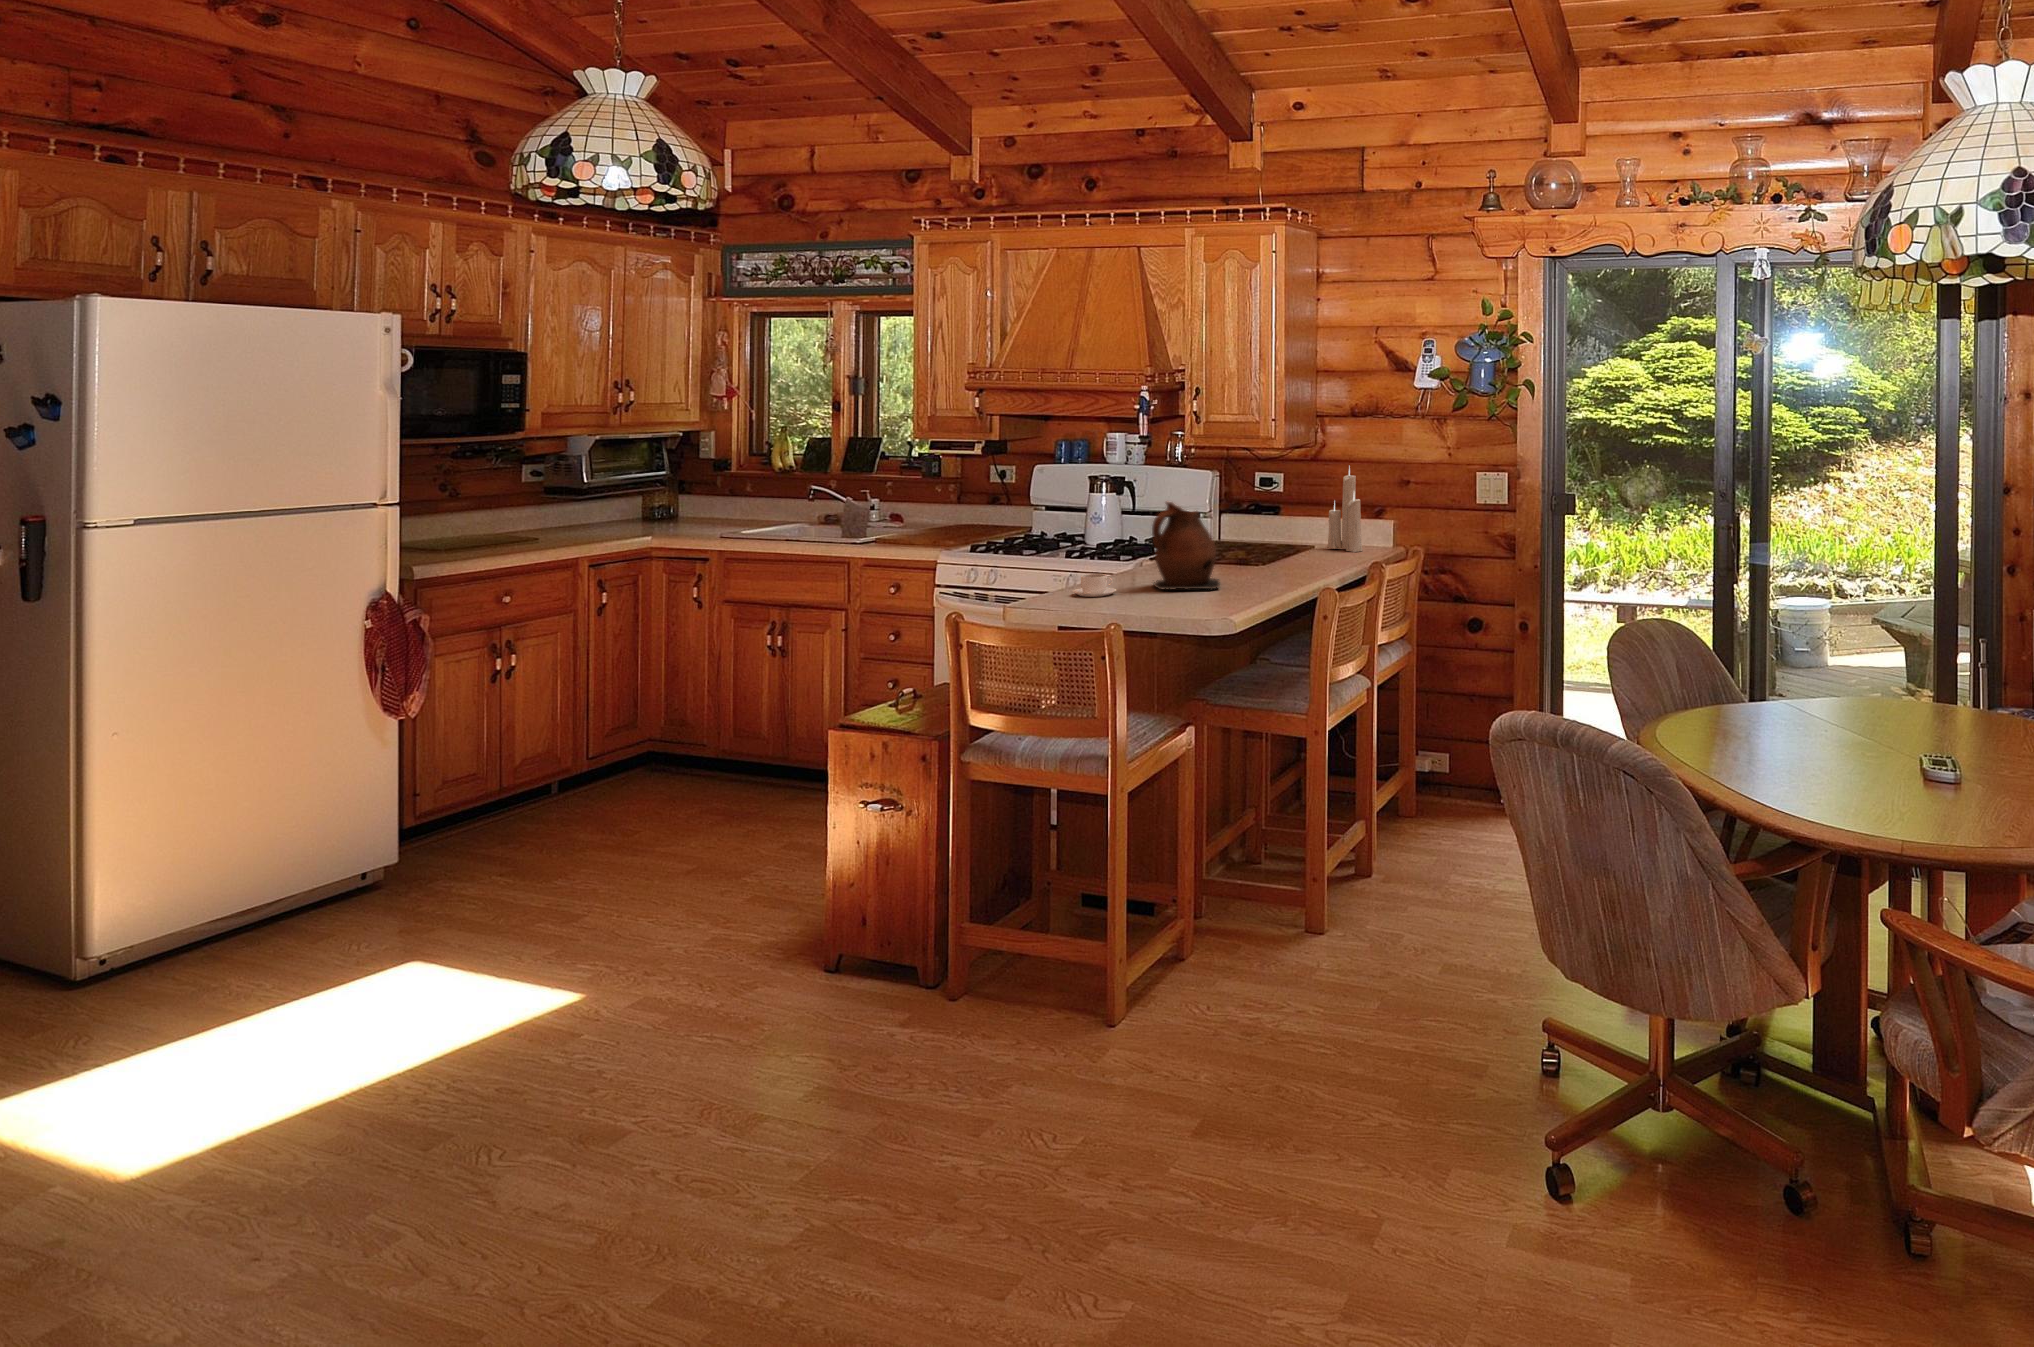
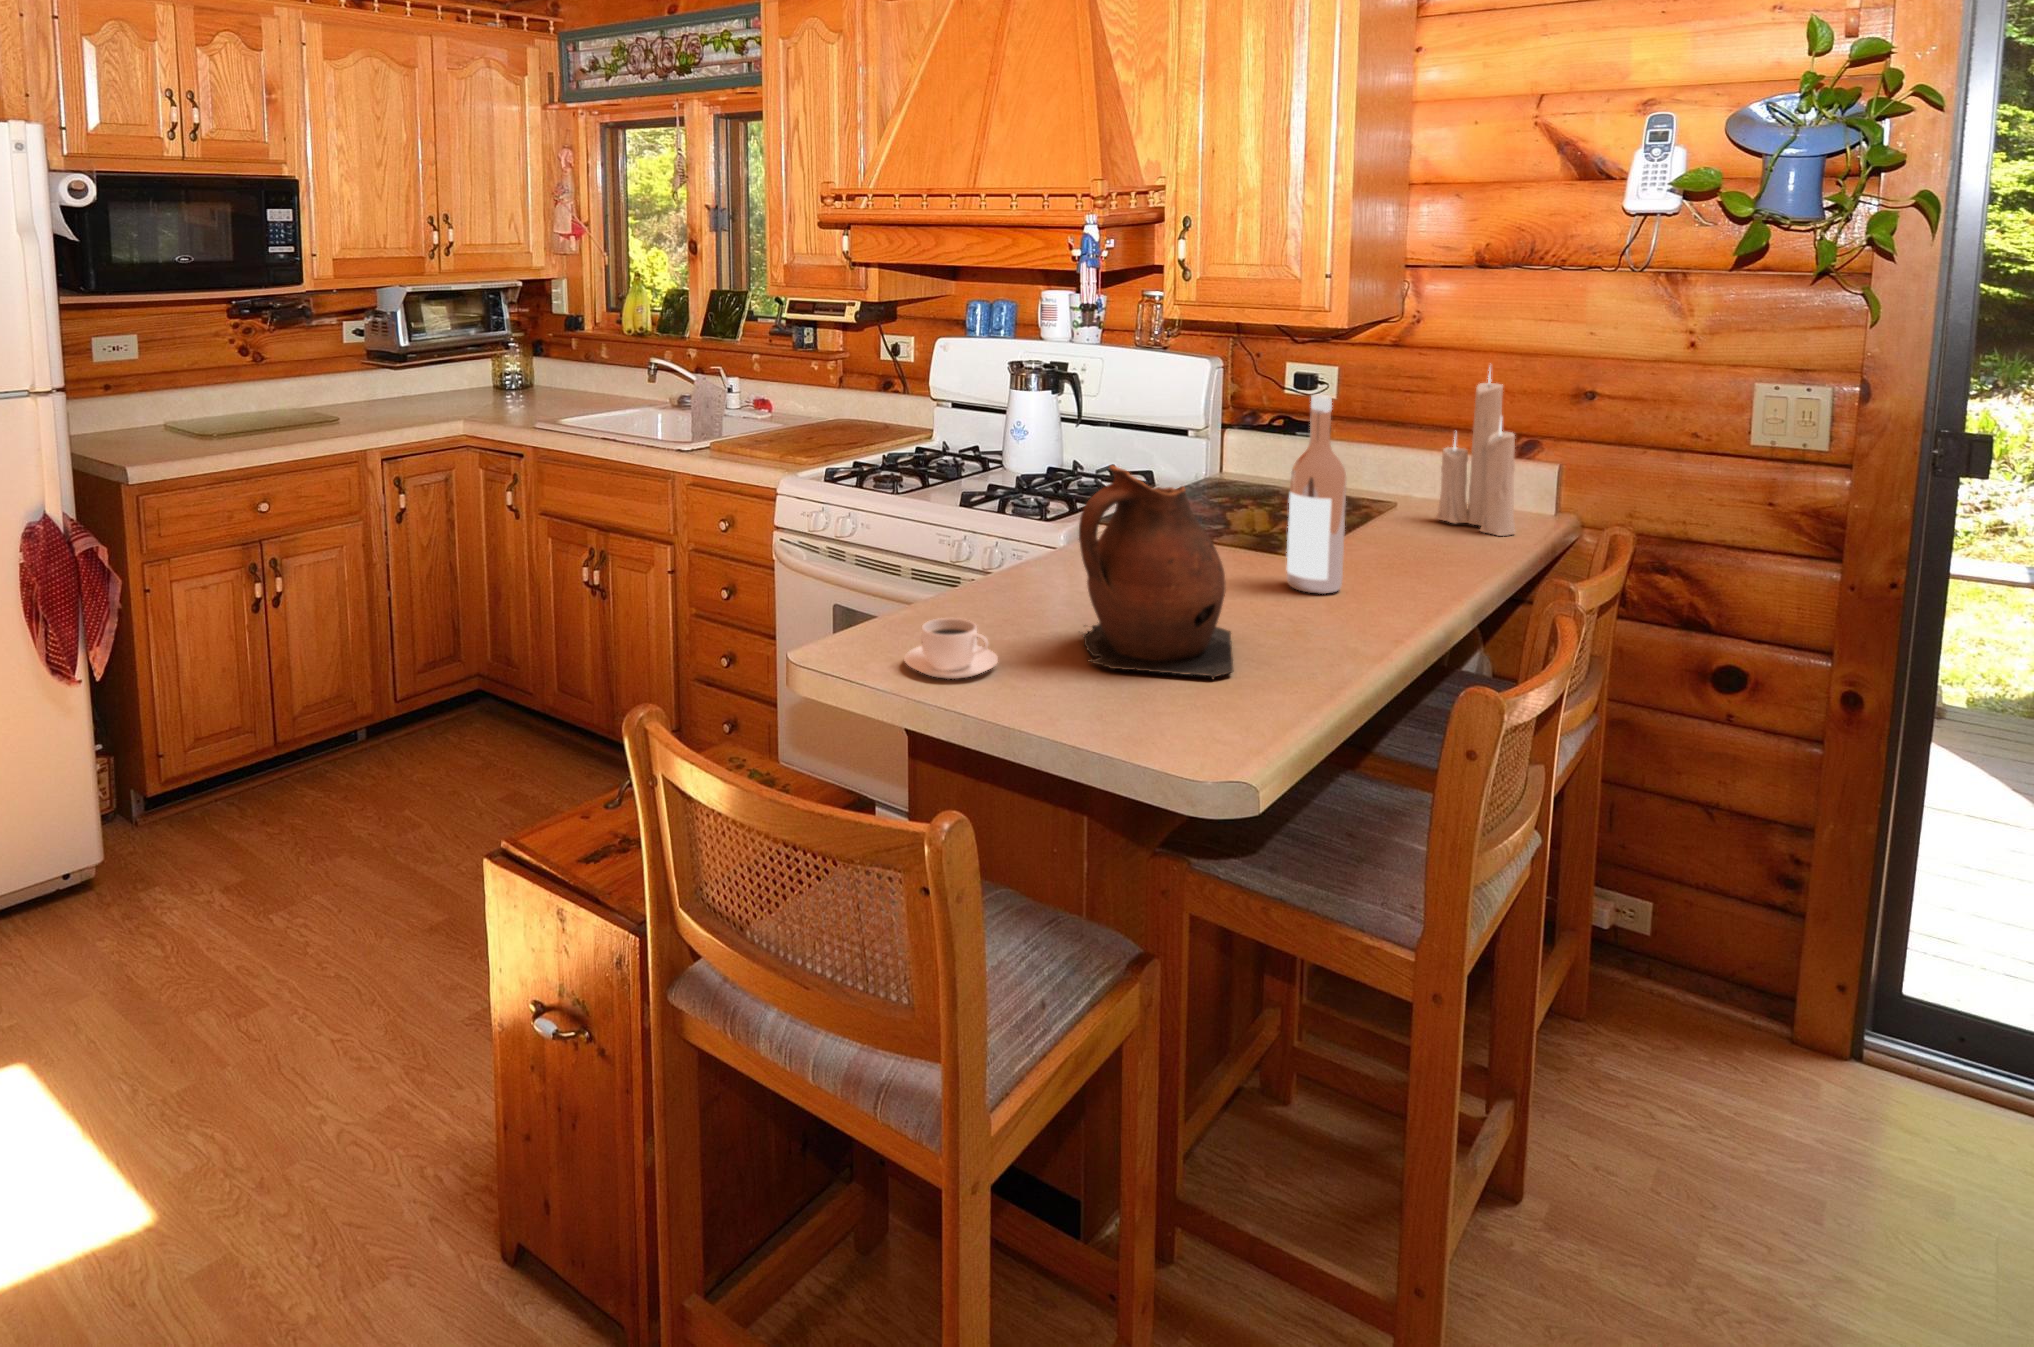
wine bottle: none [1247,475,1273,570] -> present [1287,394,1346,594]

